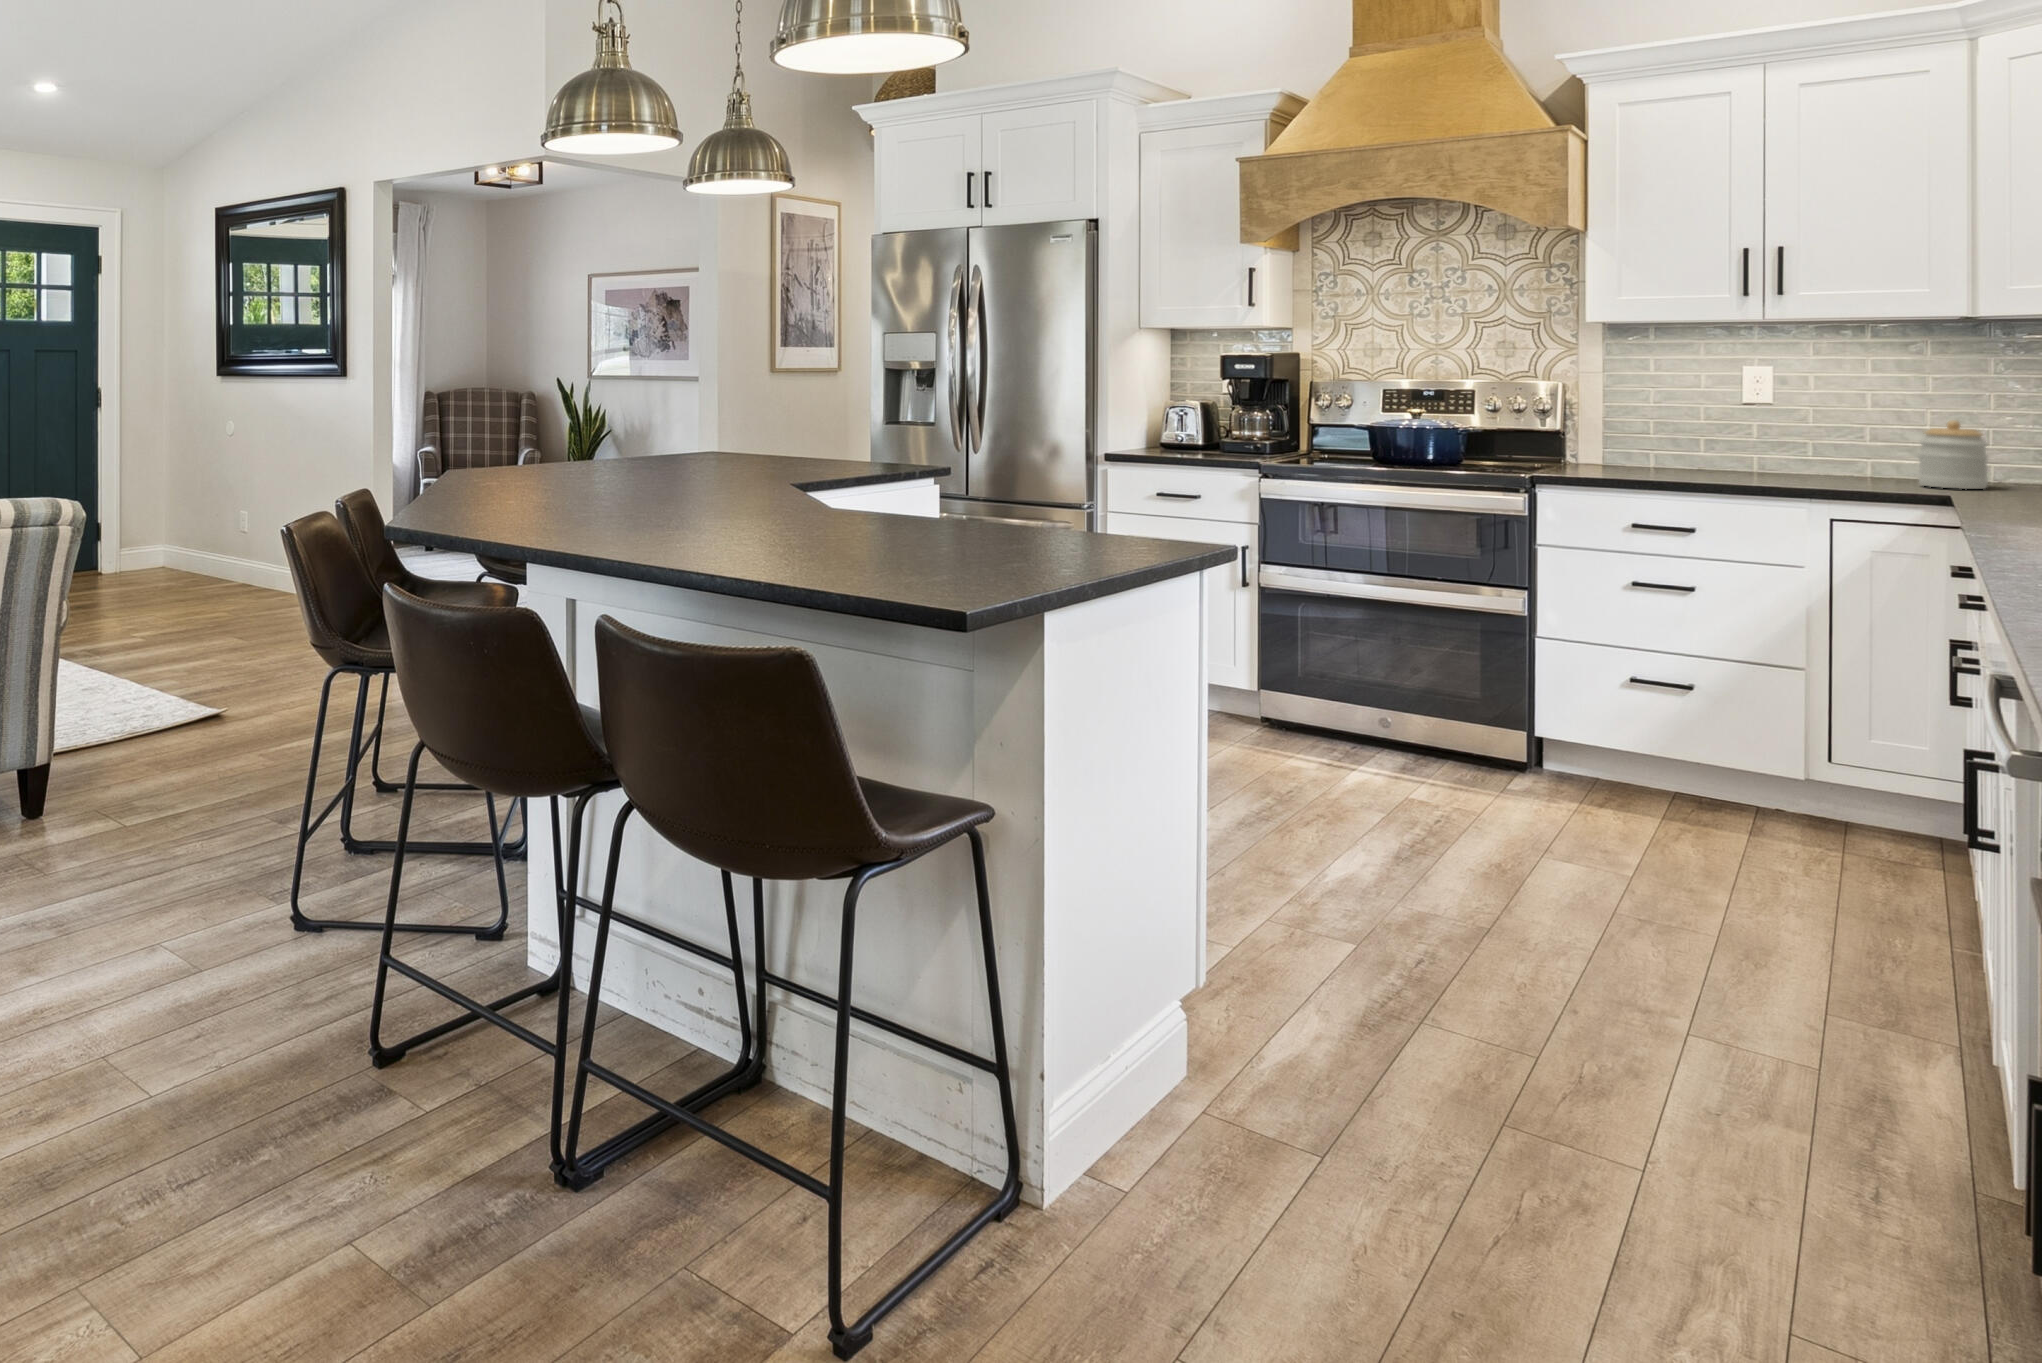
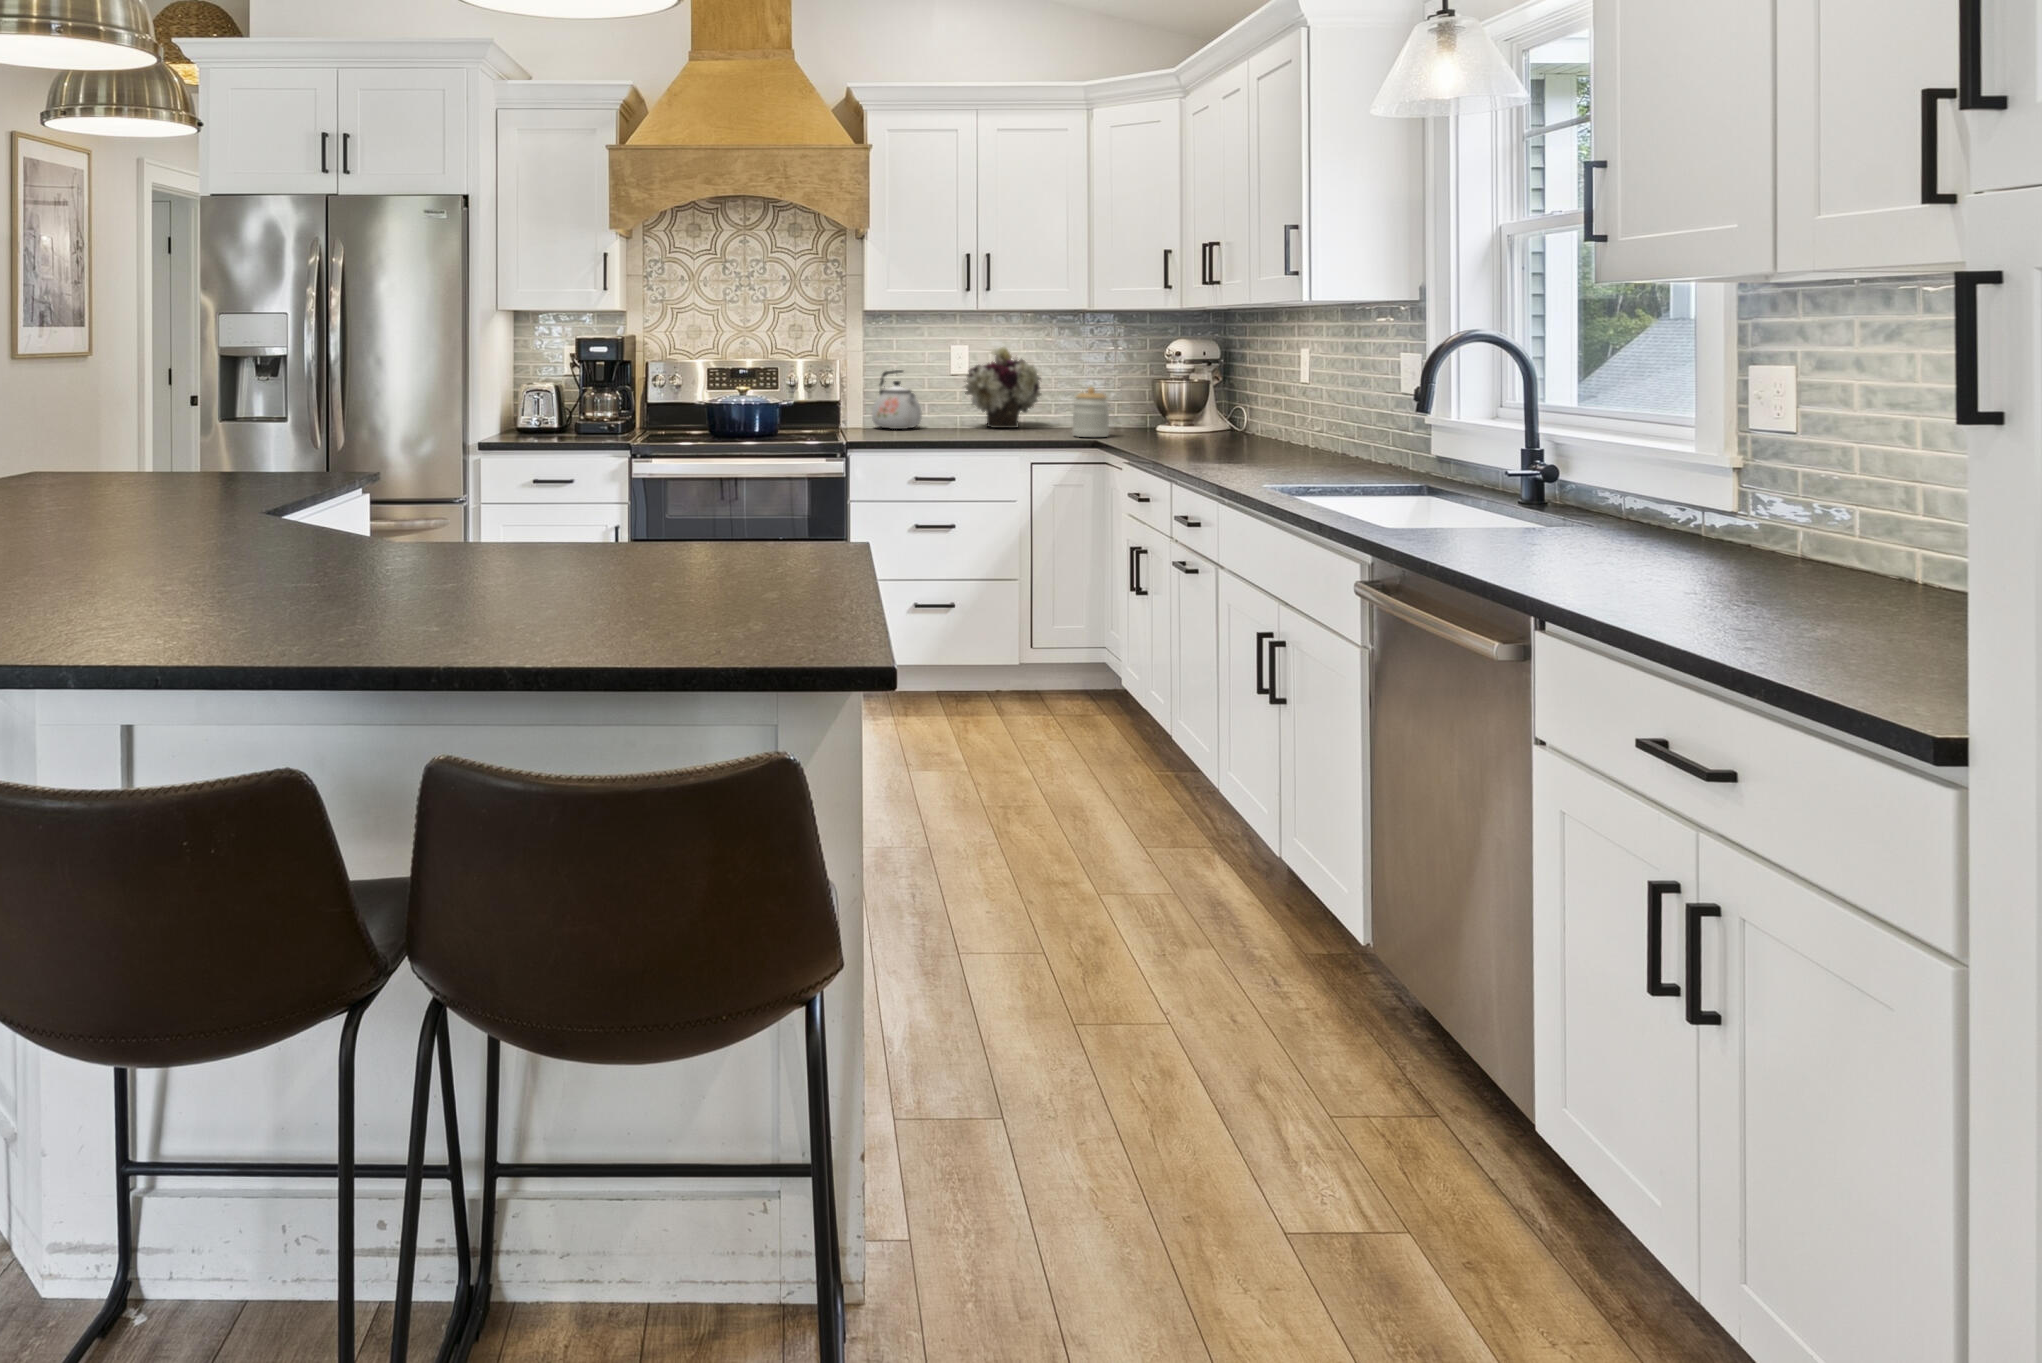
flower arrangement: none [1751,366,1900,472] -> present [964,346,1041,428]
kettle: none [1613,394,1690,464] -> present [872,370,922,429]

